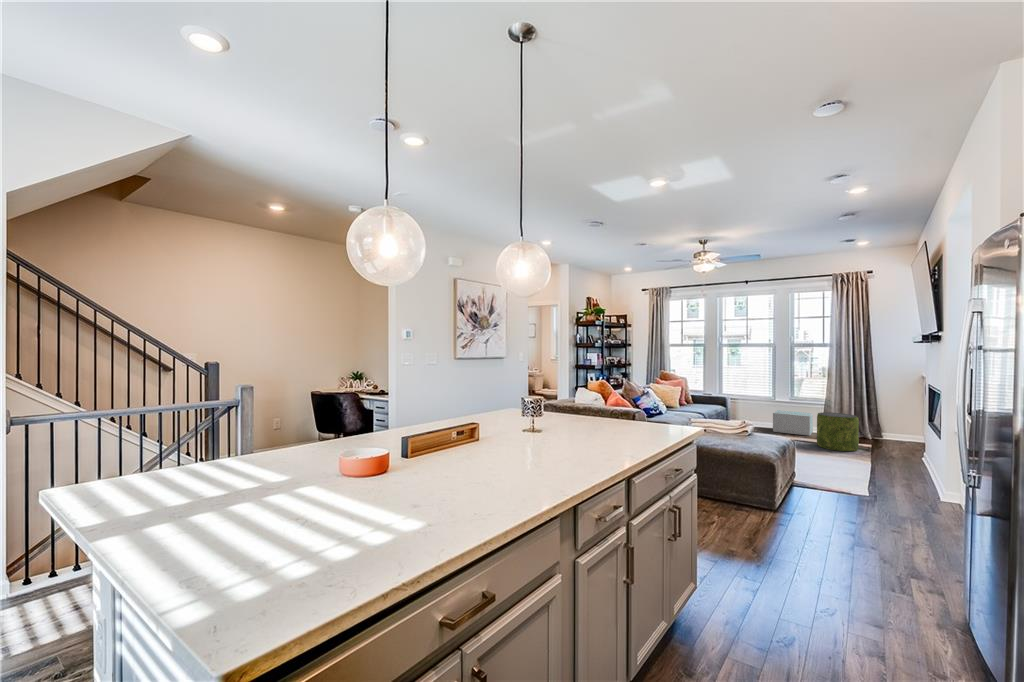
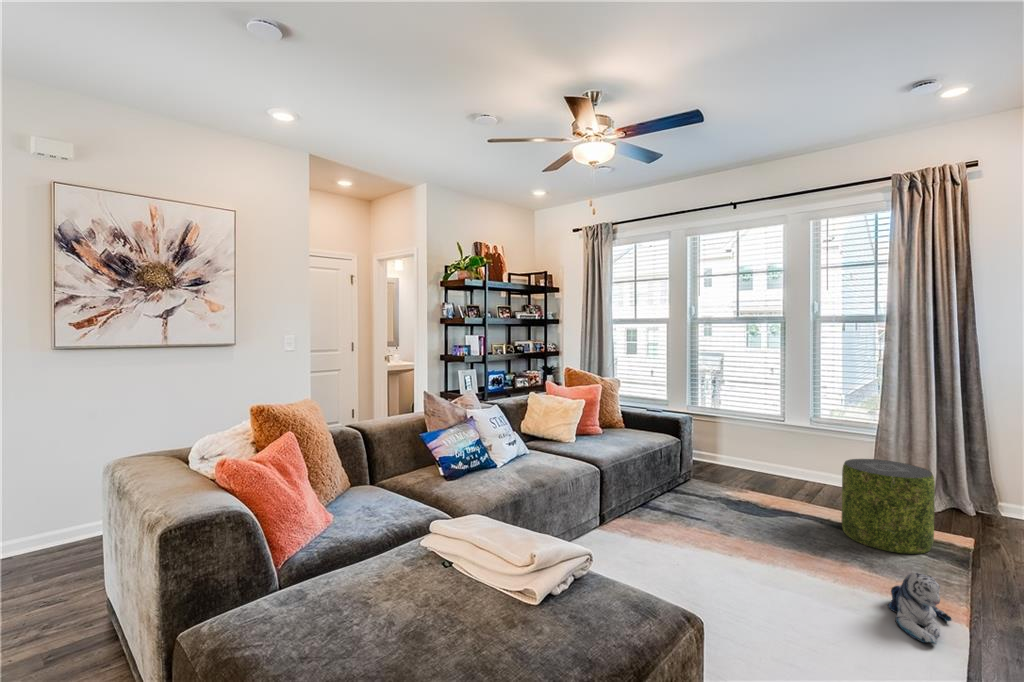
storage box: present [773,410,813,436] -> none [771,442,852,498]
plush toy: none [847,447,871,470] -> present [888,572,951,644]

